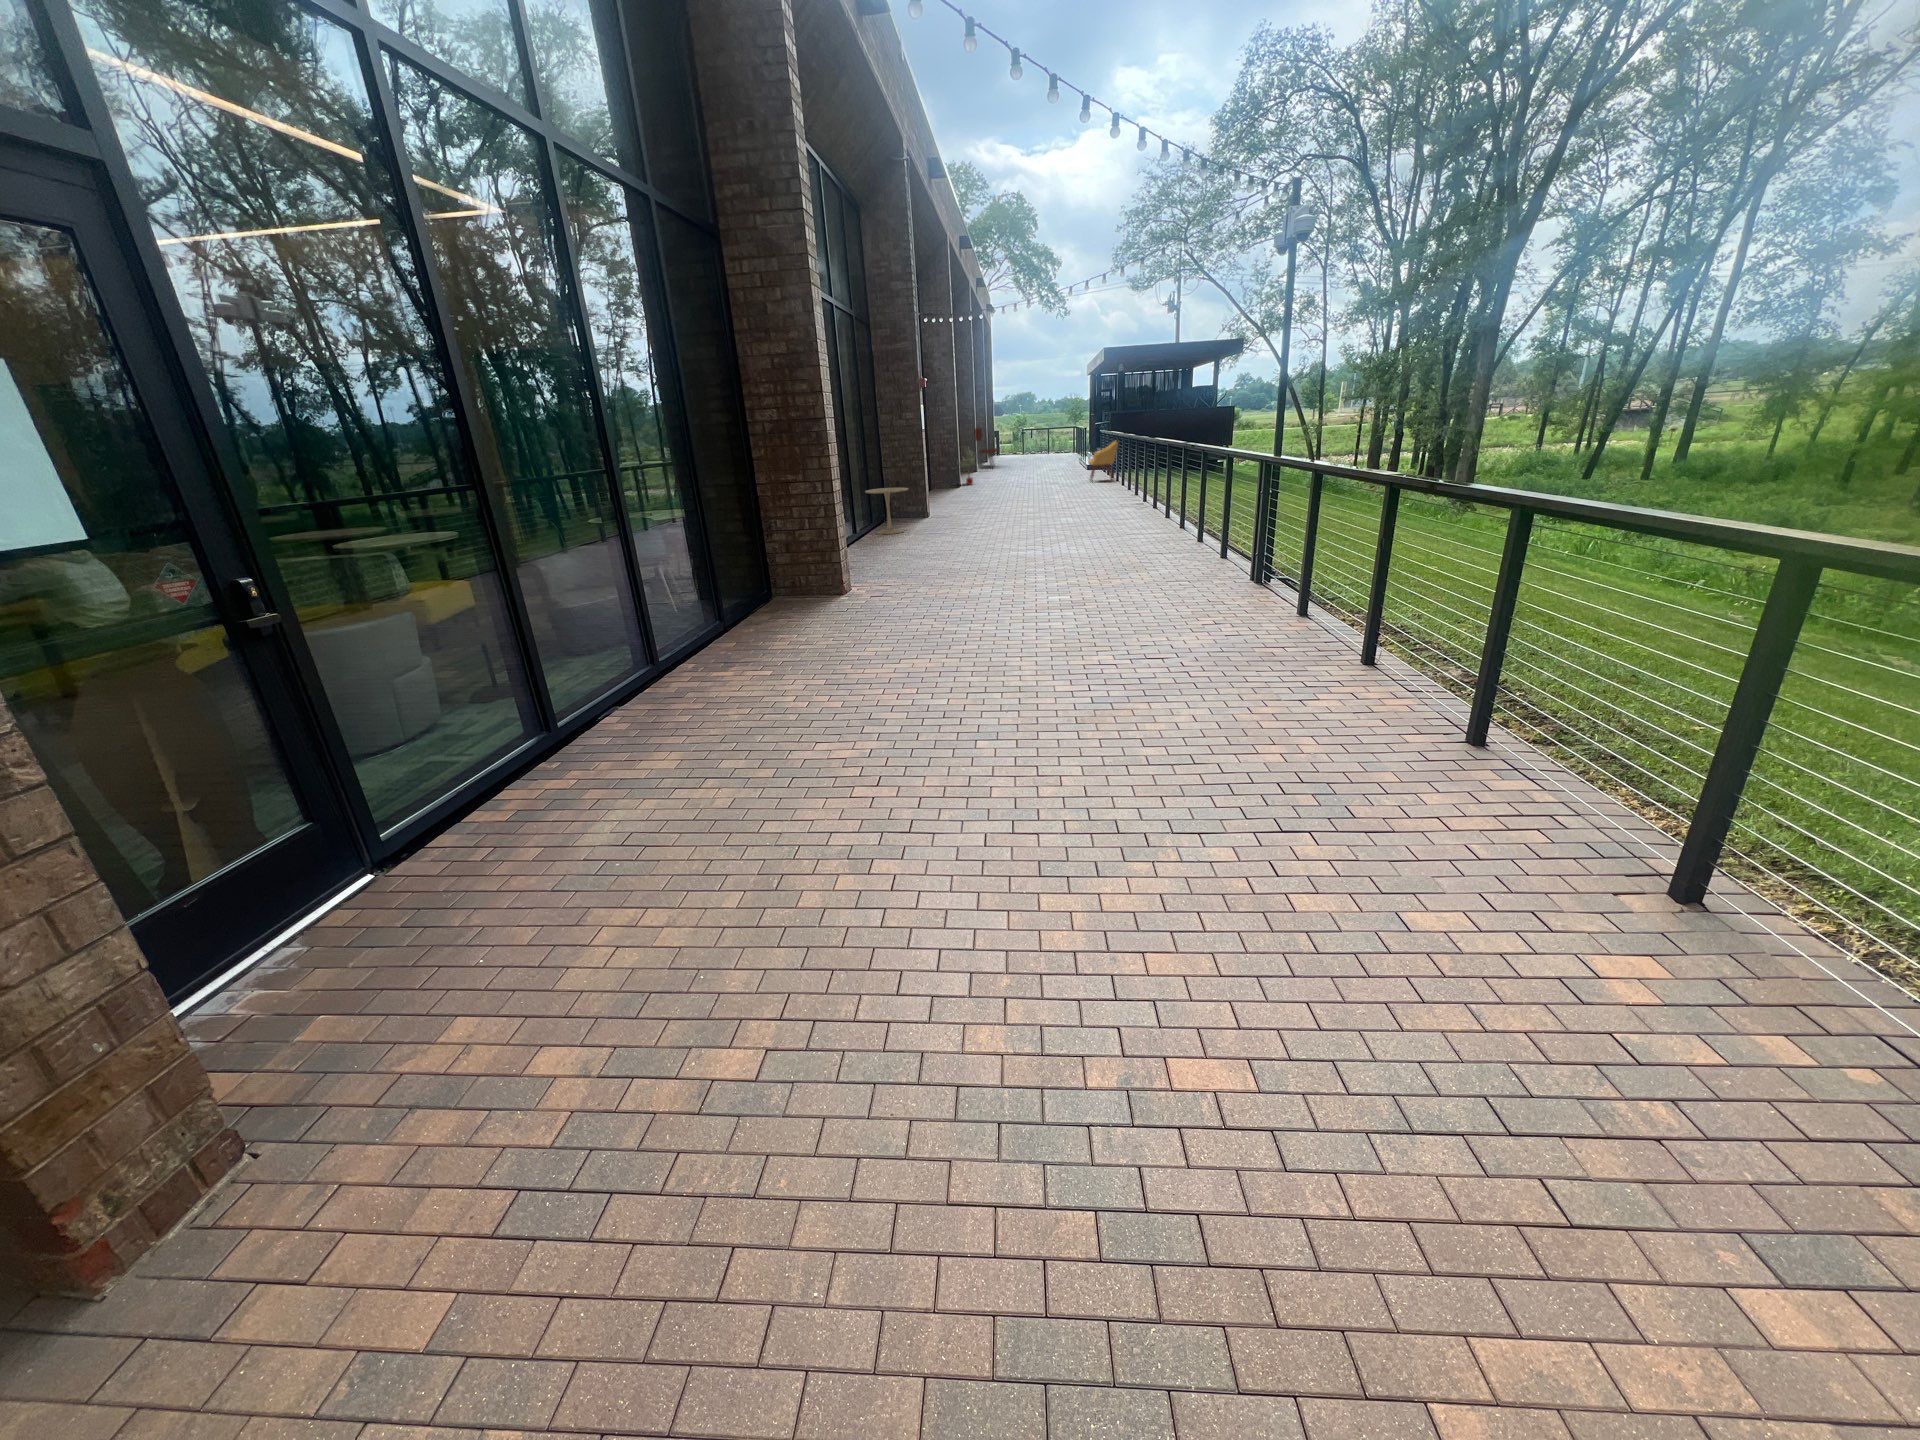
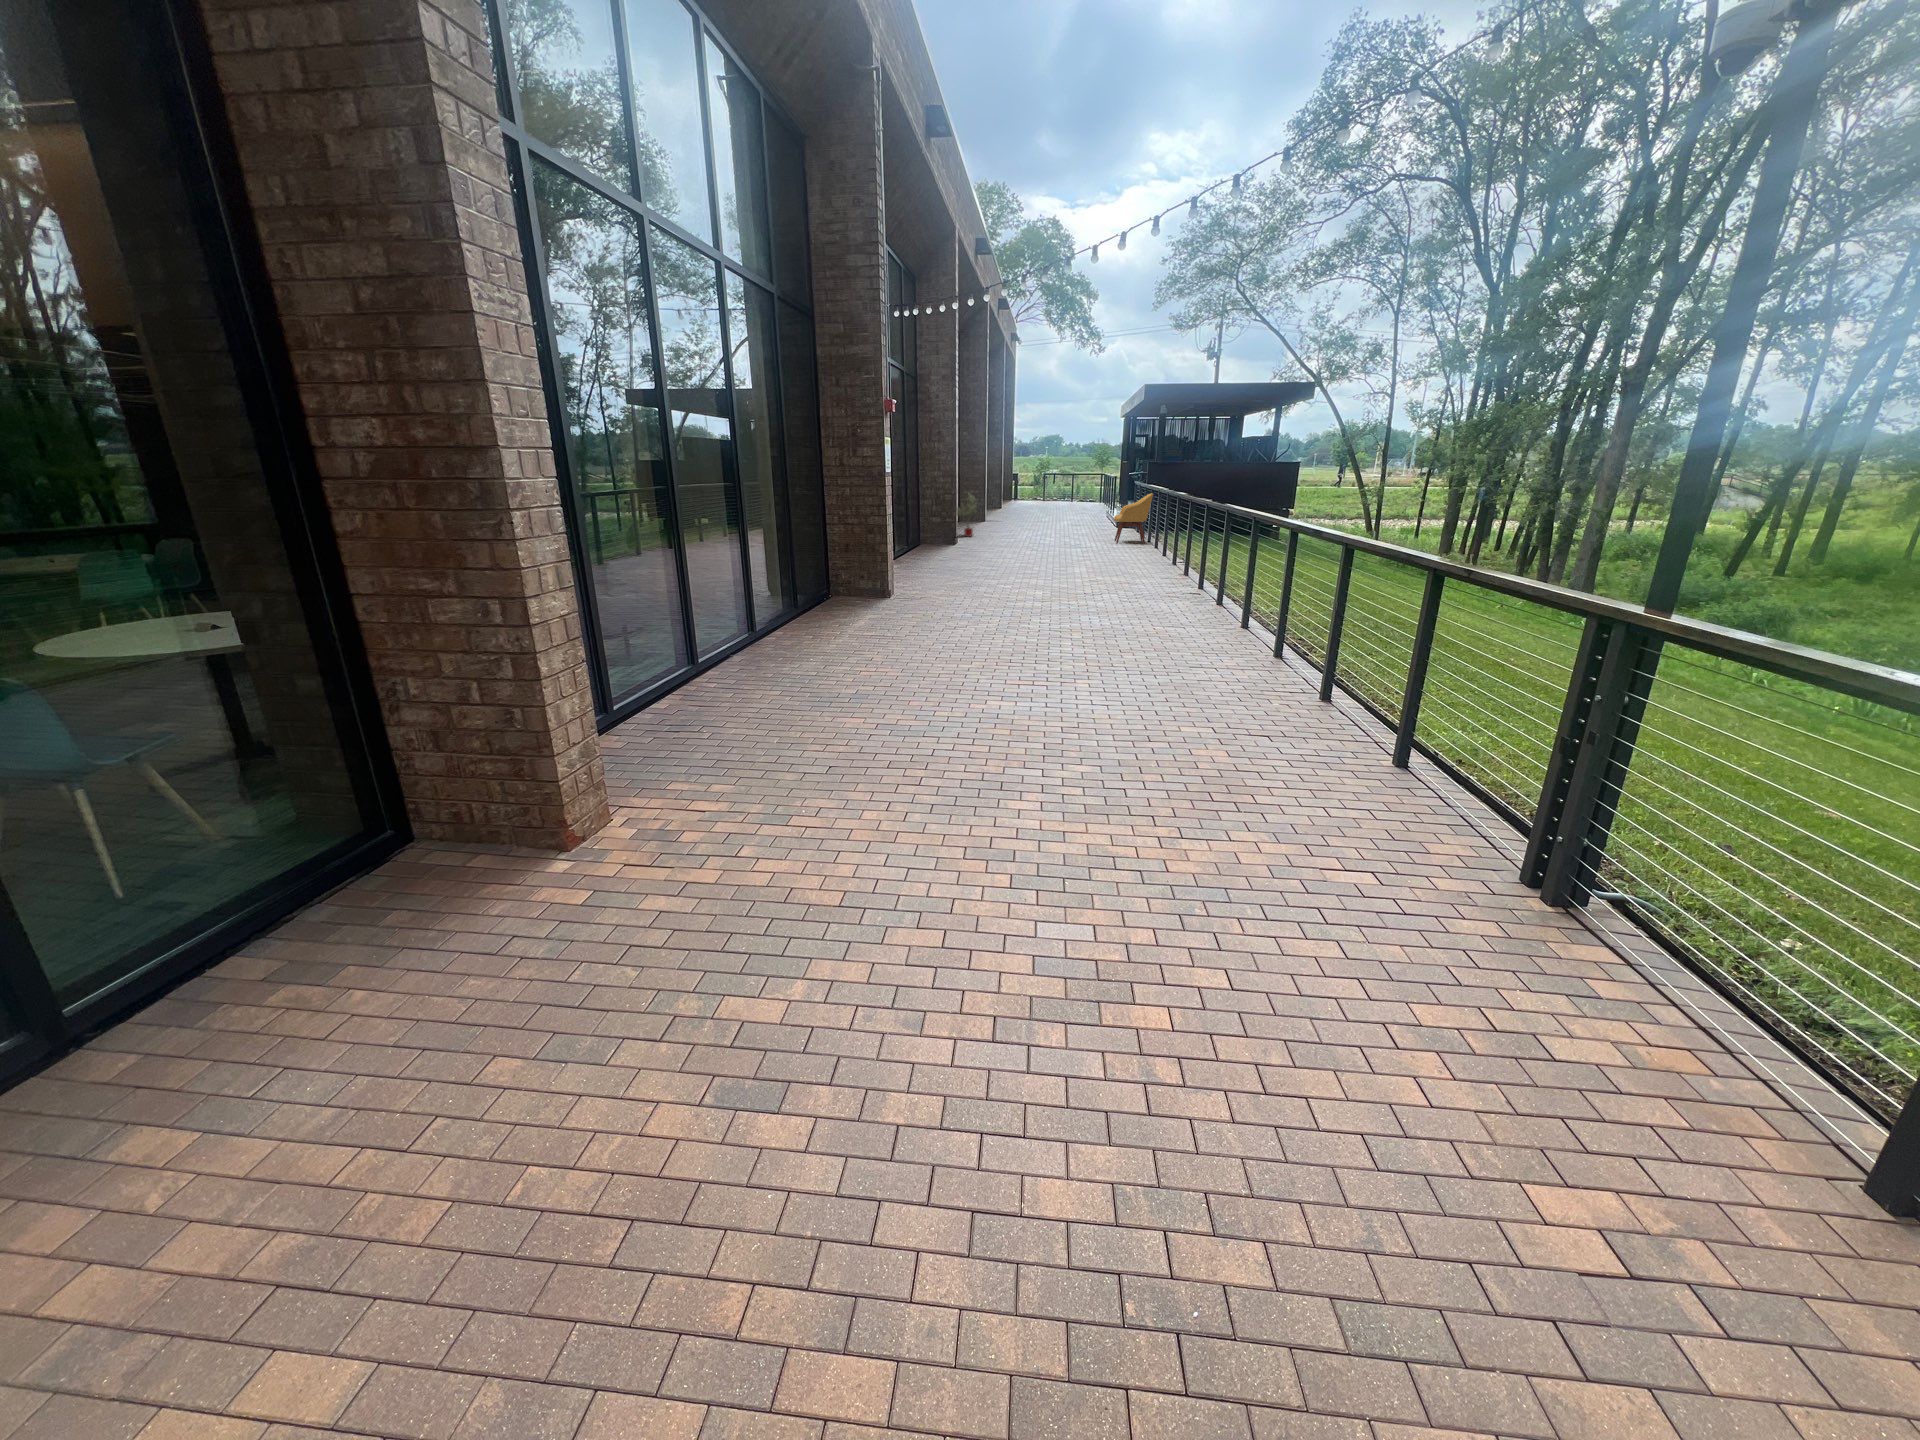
bench: present [974,428,999,469] -> none [985,470,1013,517]
side table: present [865,487,908,534] -> none [793,541,856,606]

